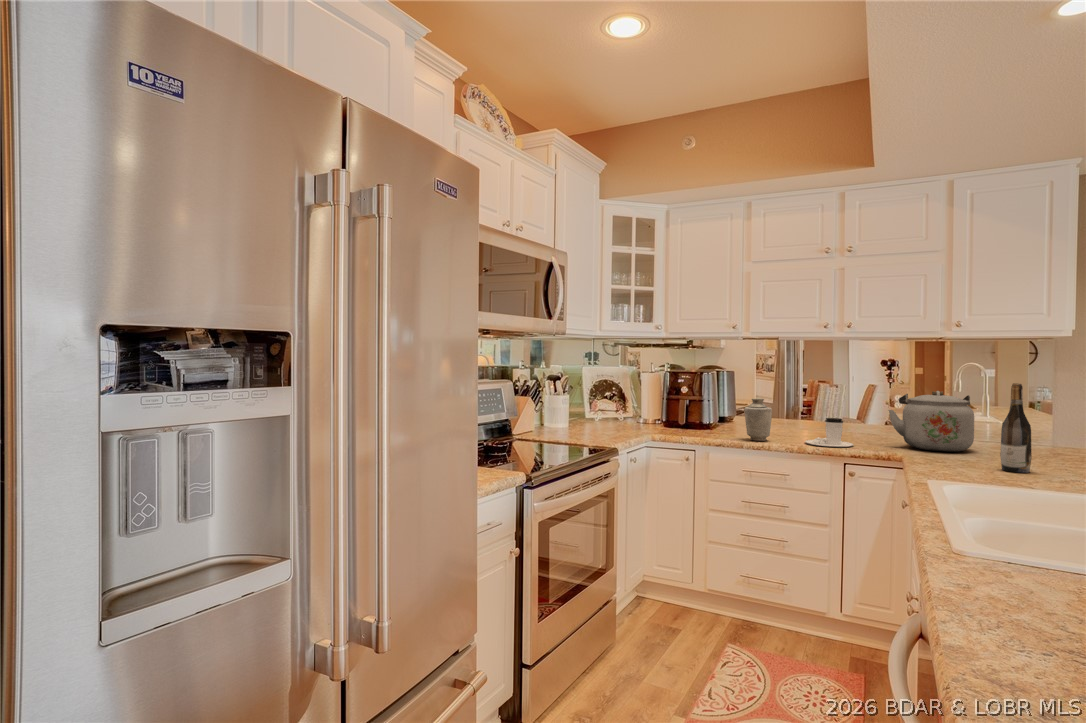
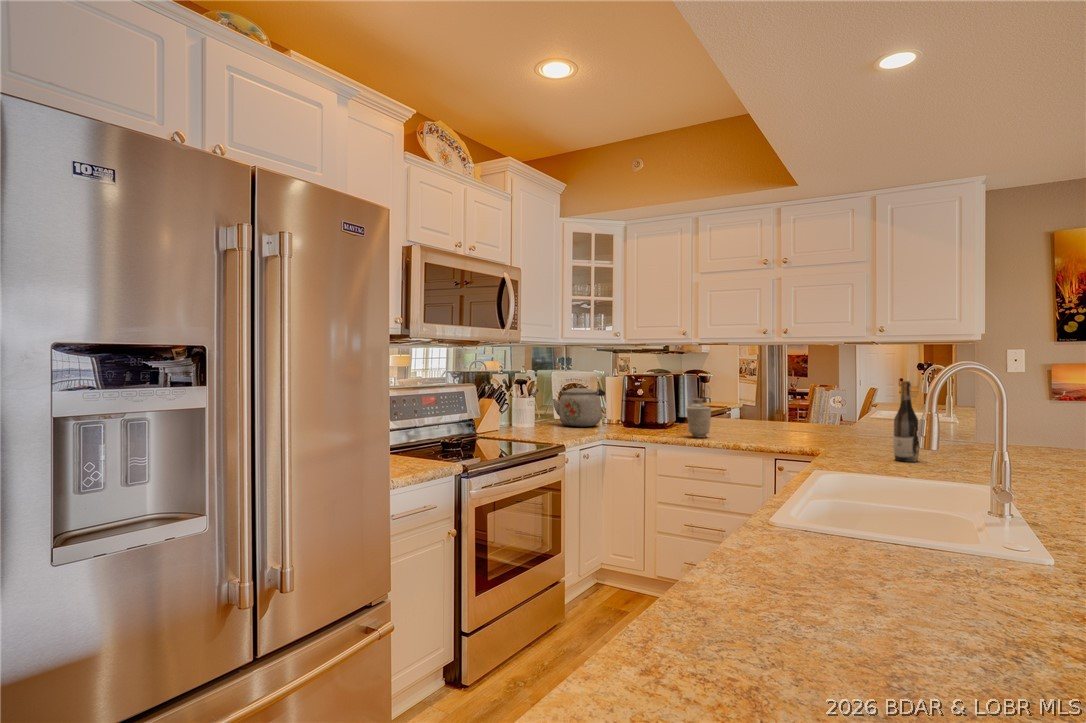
kettle: present [888,391,974,452] -> present [552,385,605,427]
coffee cup: present [805,418,854,447] -> none [739,416,783,442]

